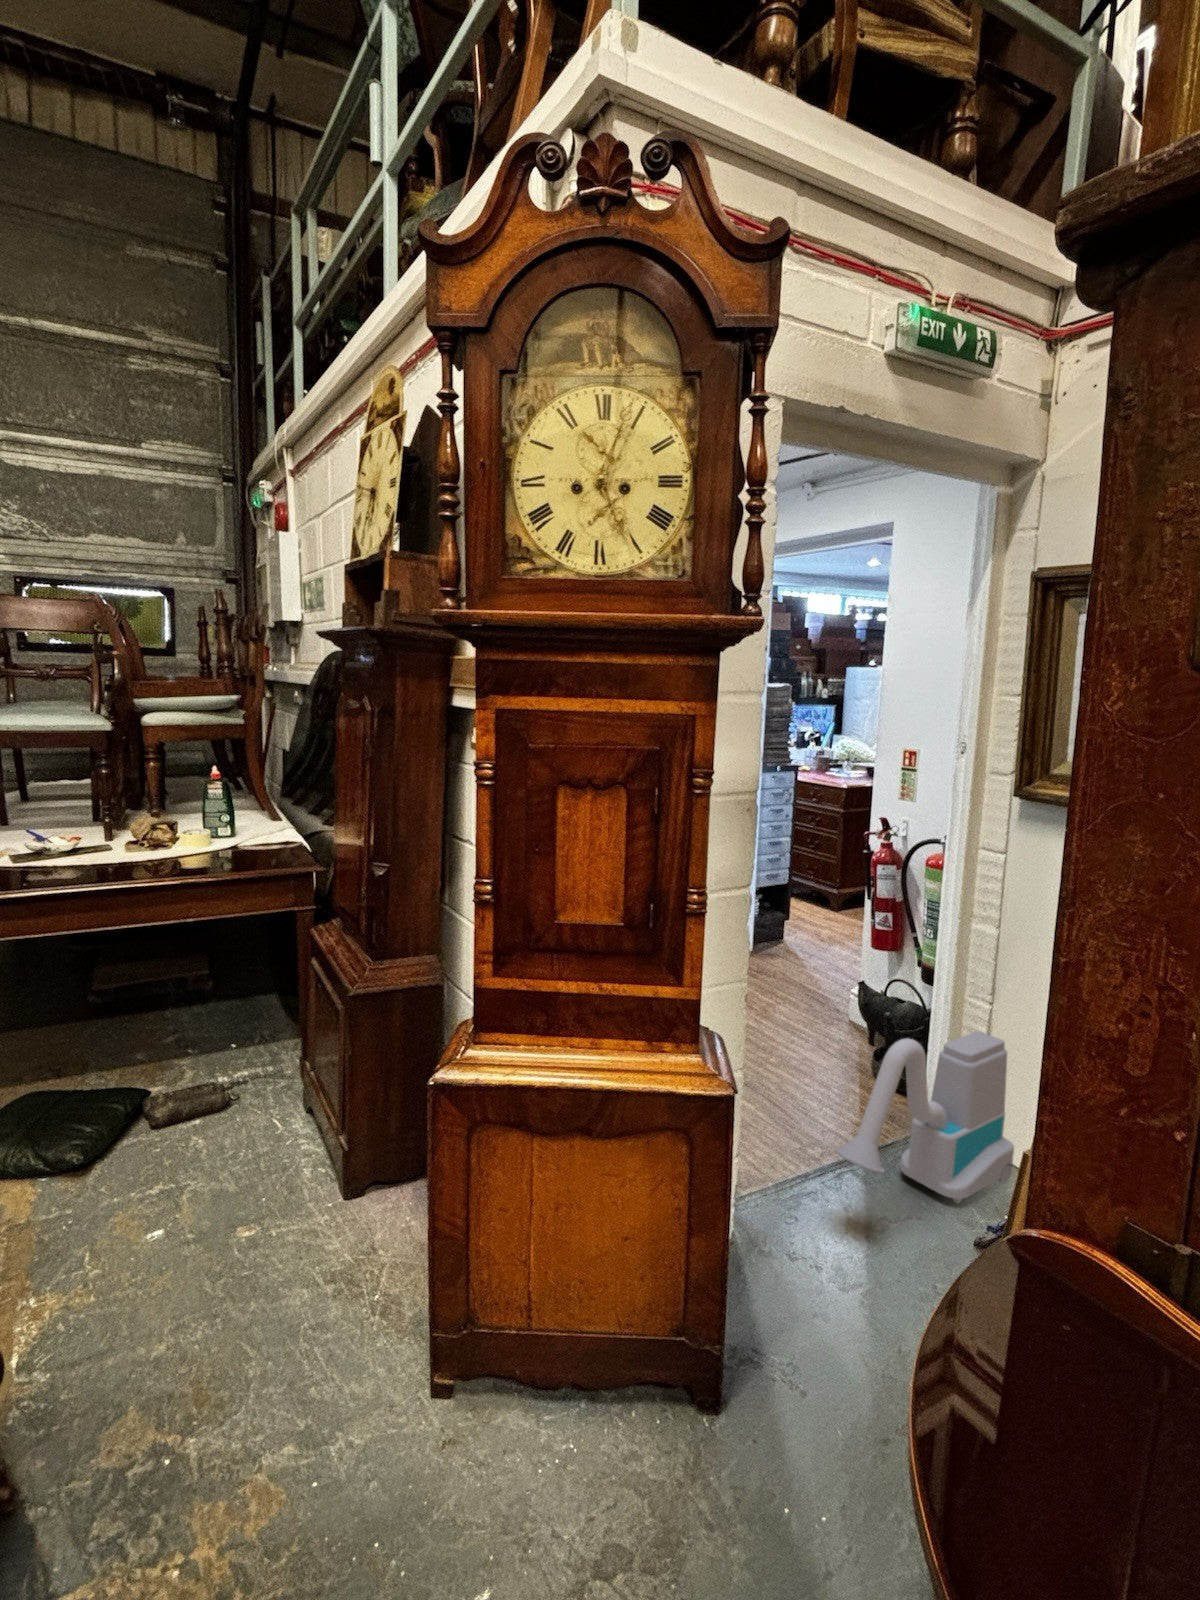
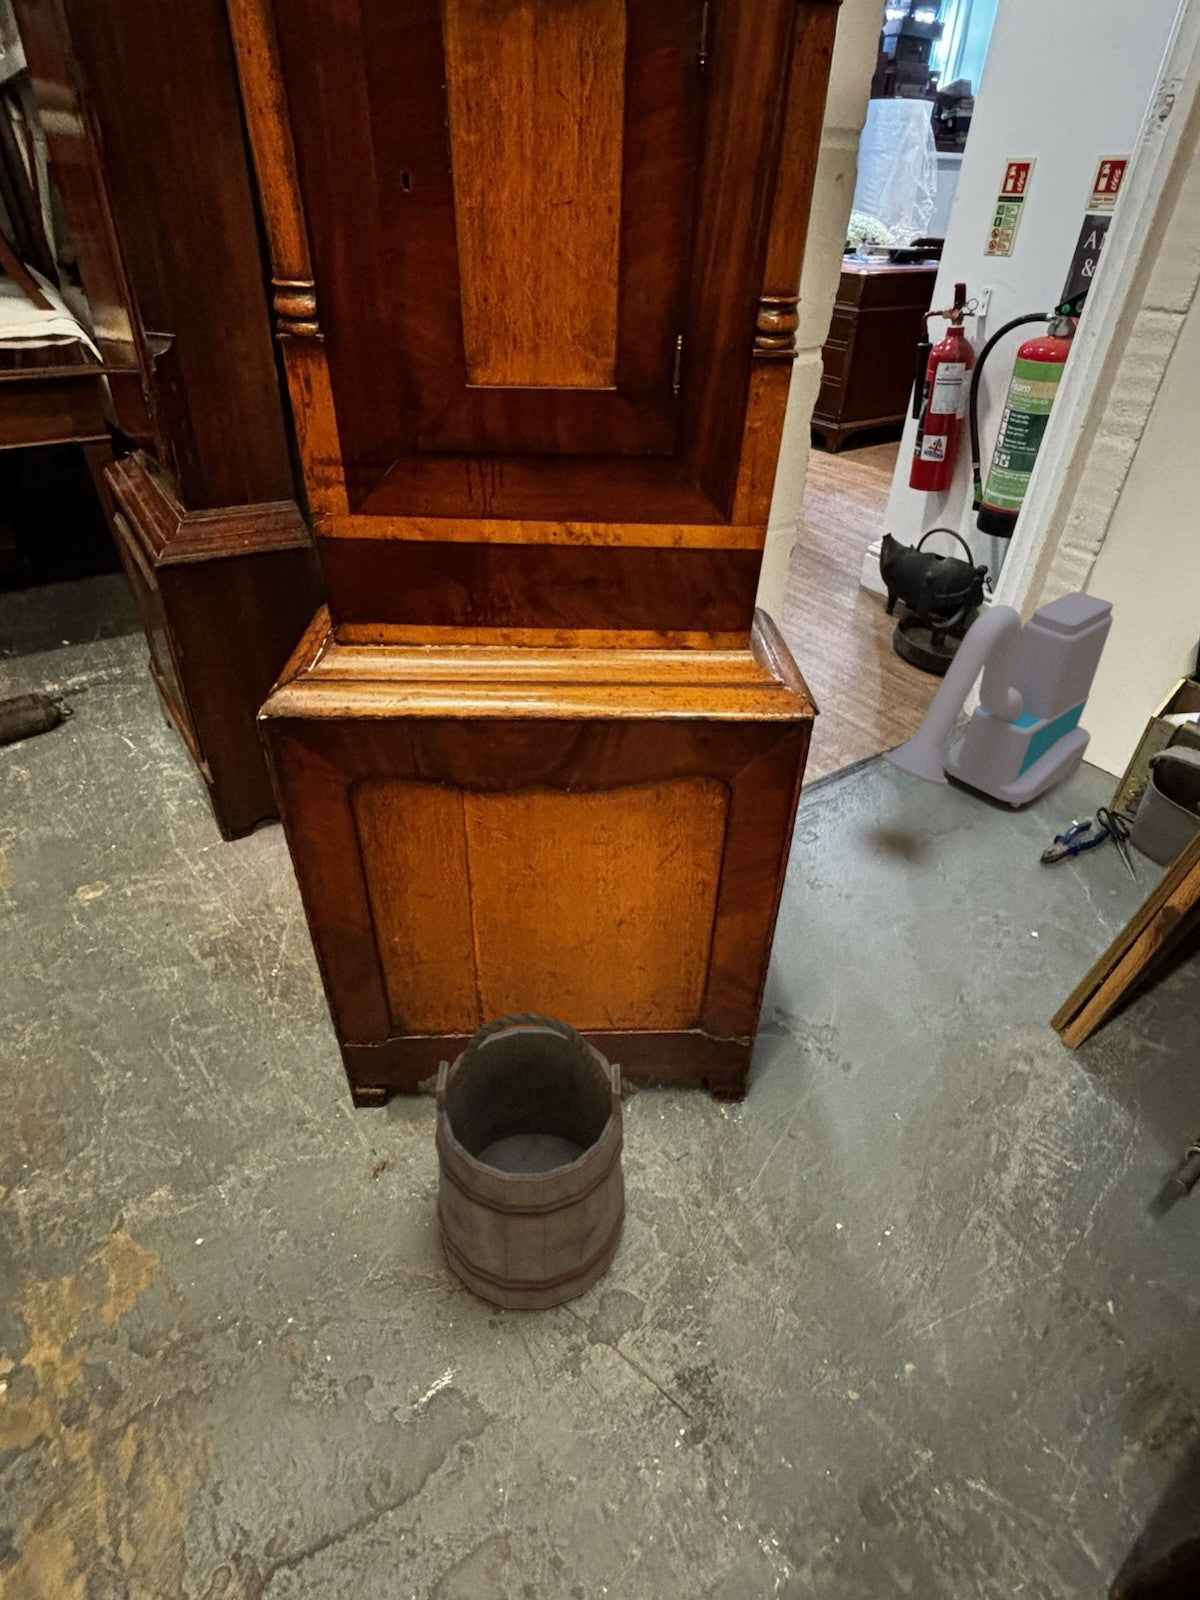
bucket: none [489,1280,634,1549] -> present [418,1012,640,1309]

